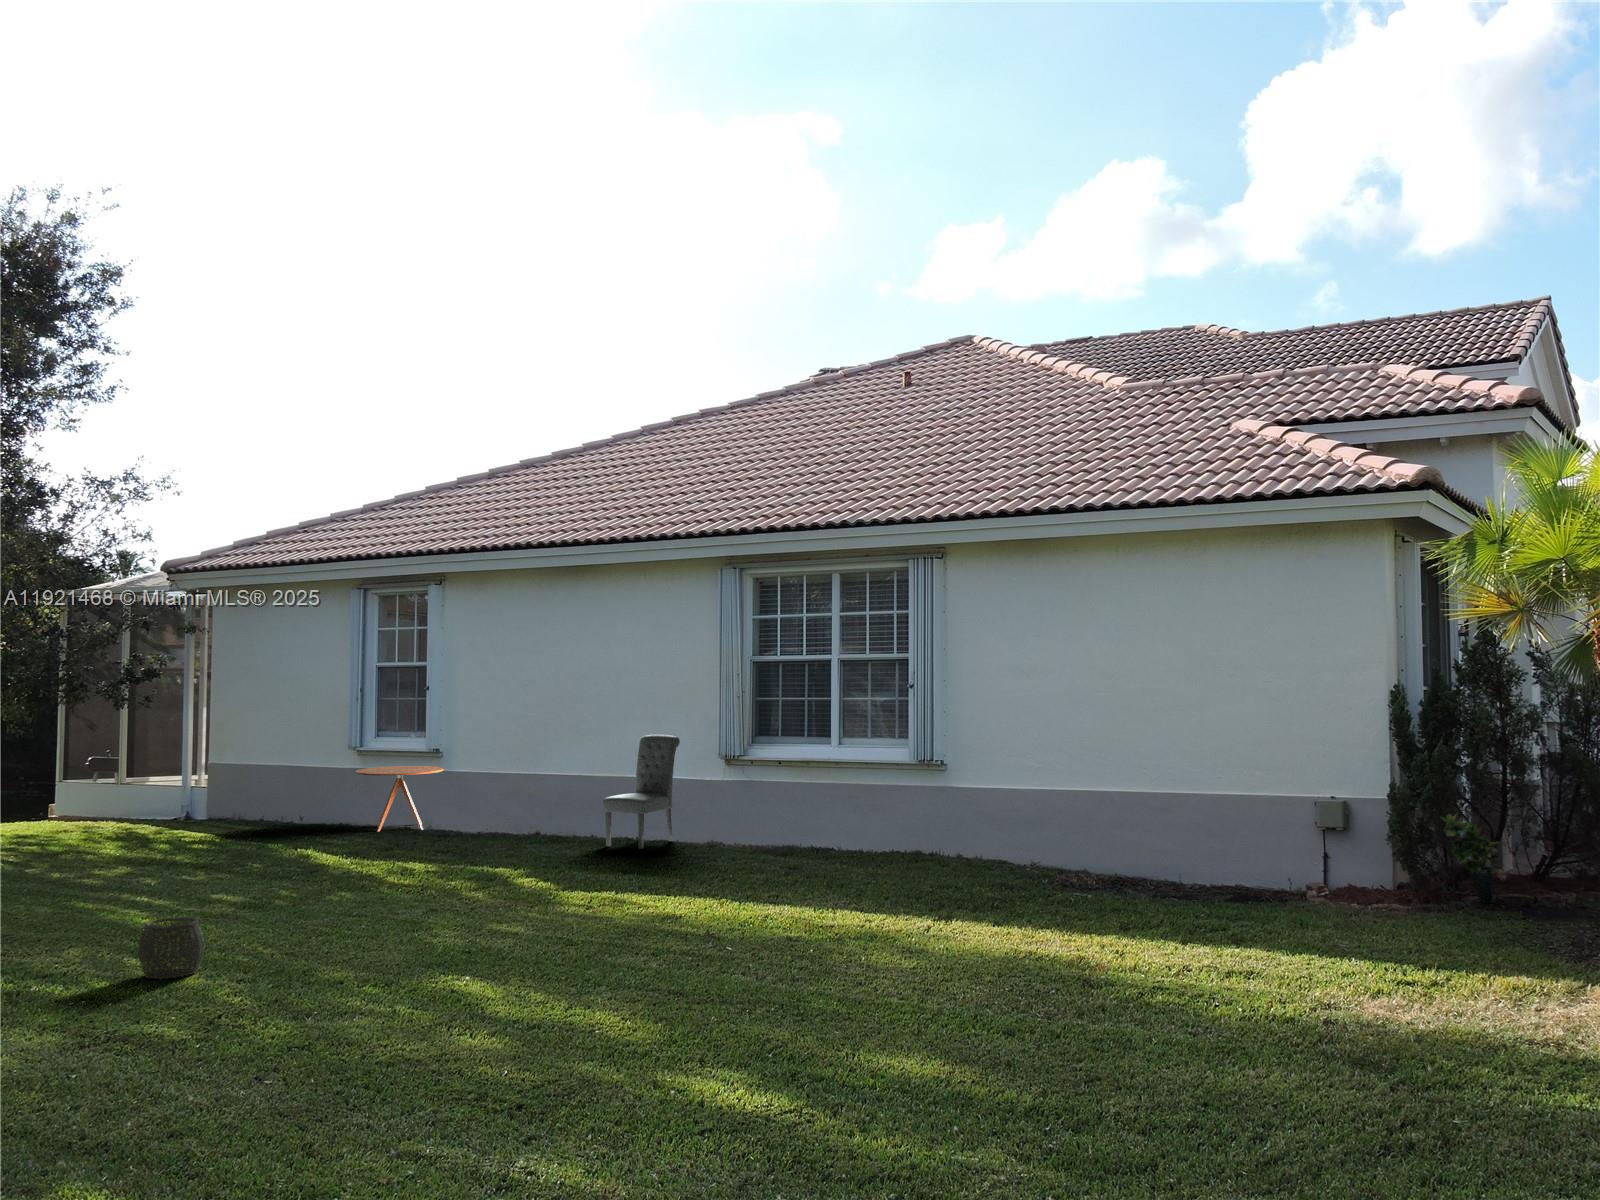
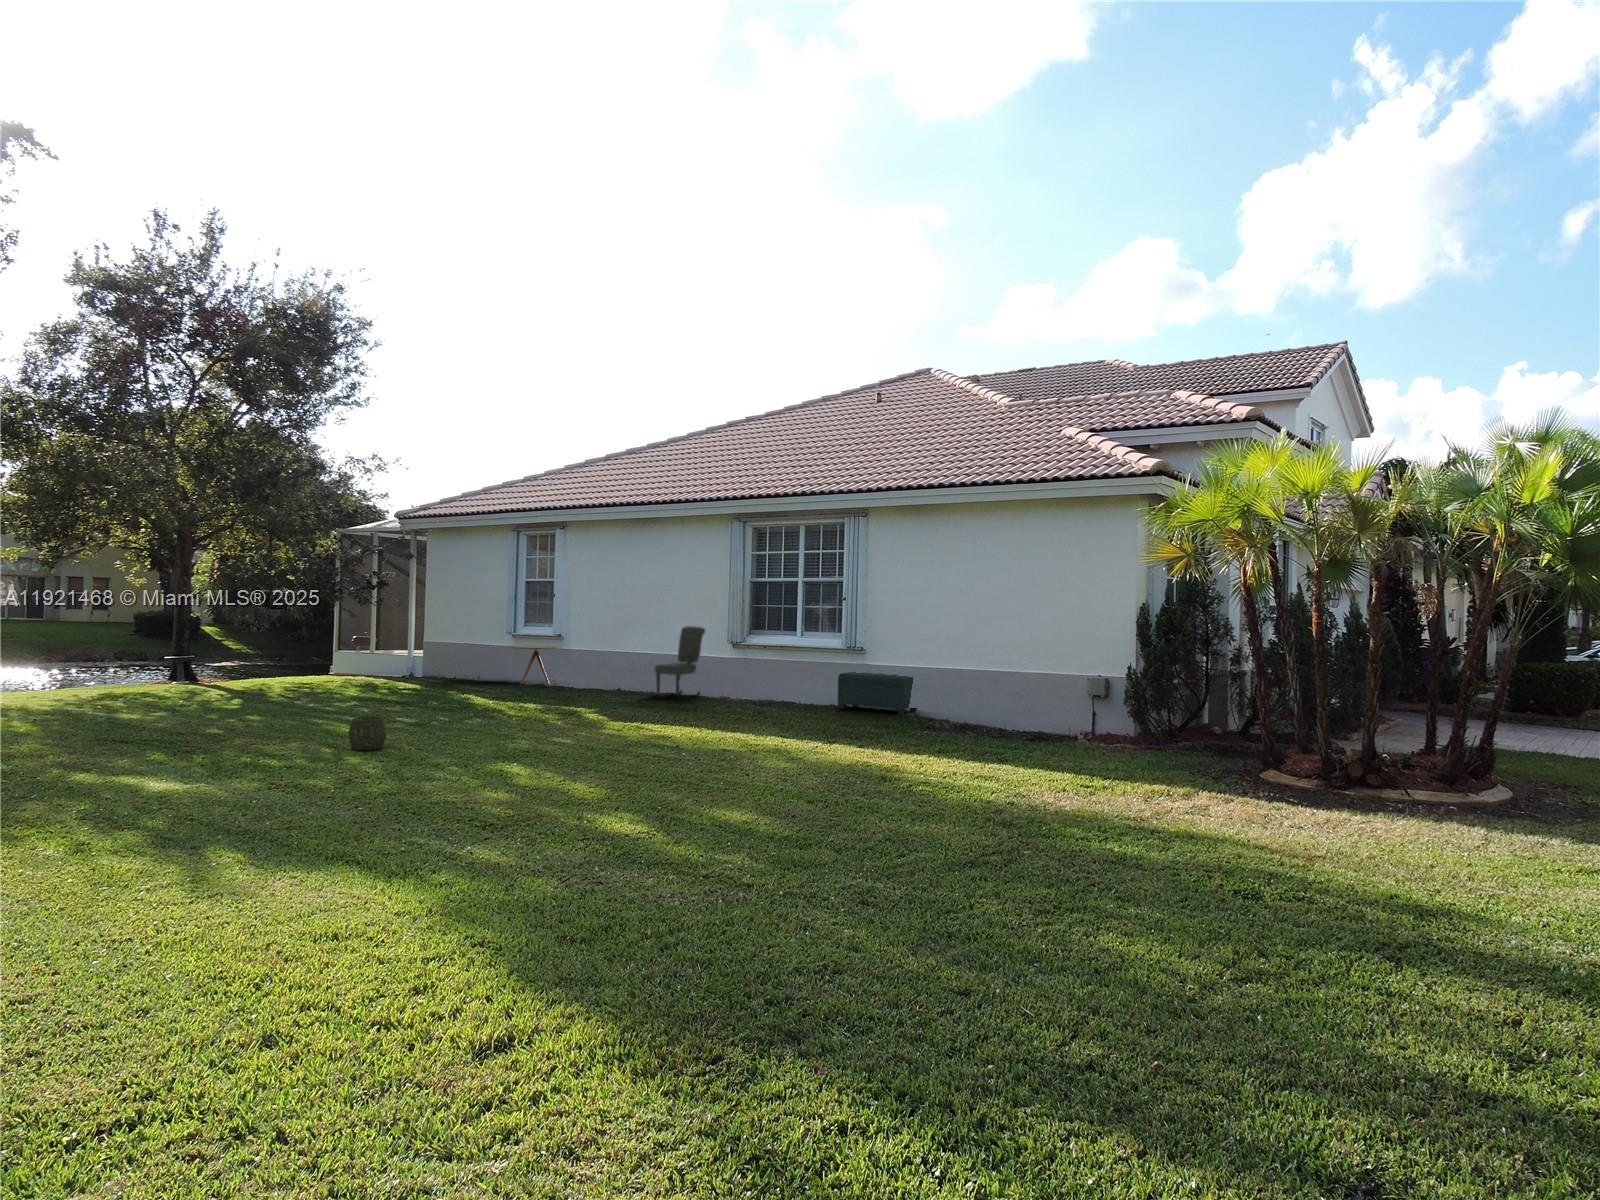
bench: none [909,803,1037,871] -> present [838,672,917,715]
potted plant: present [1442,815,1498,903] -> none [1154,682,1190,739]

